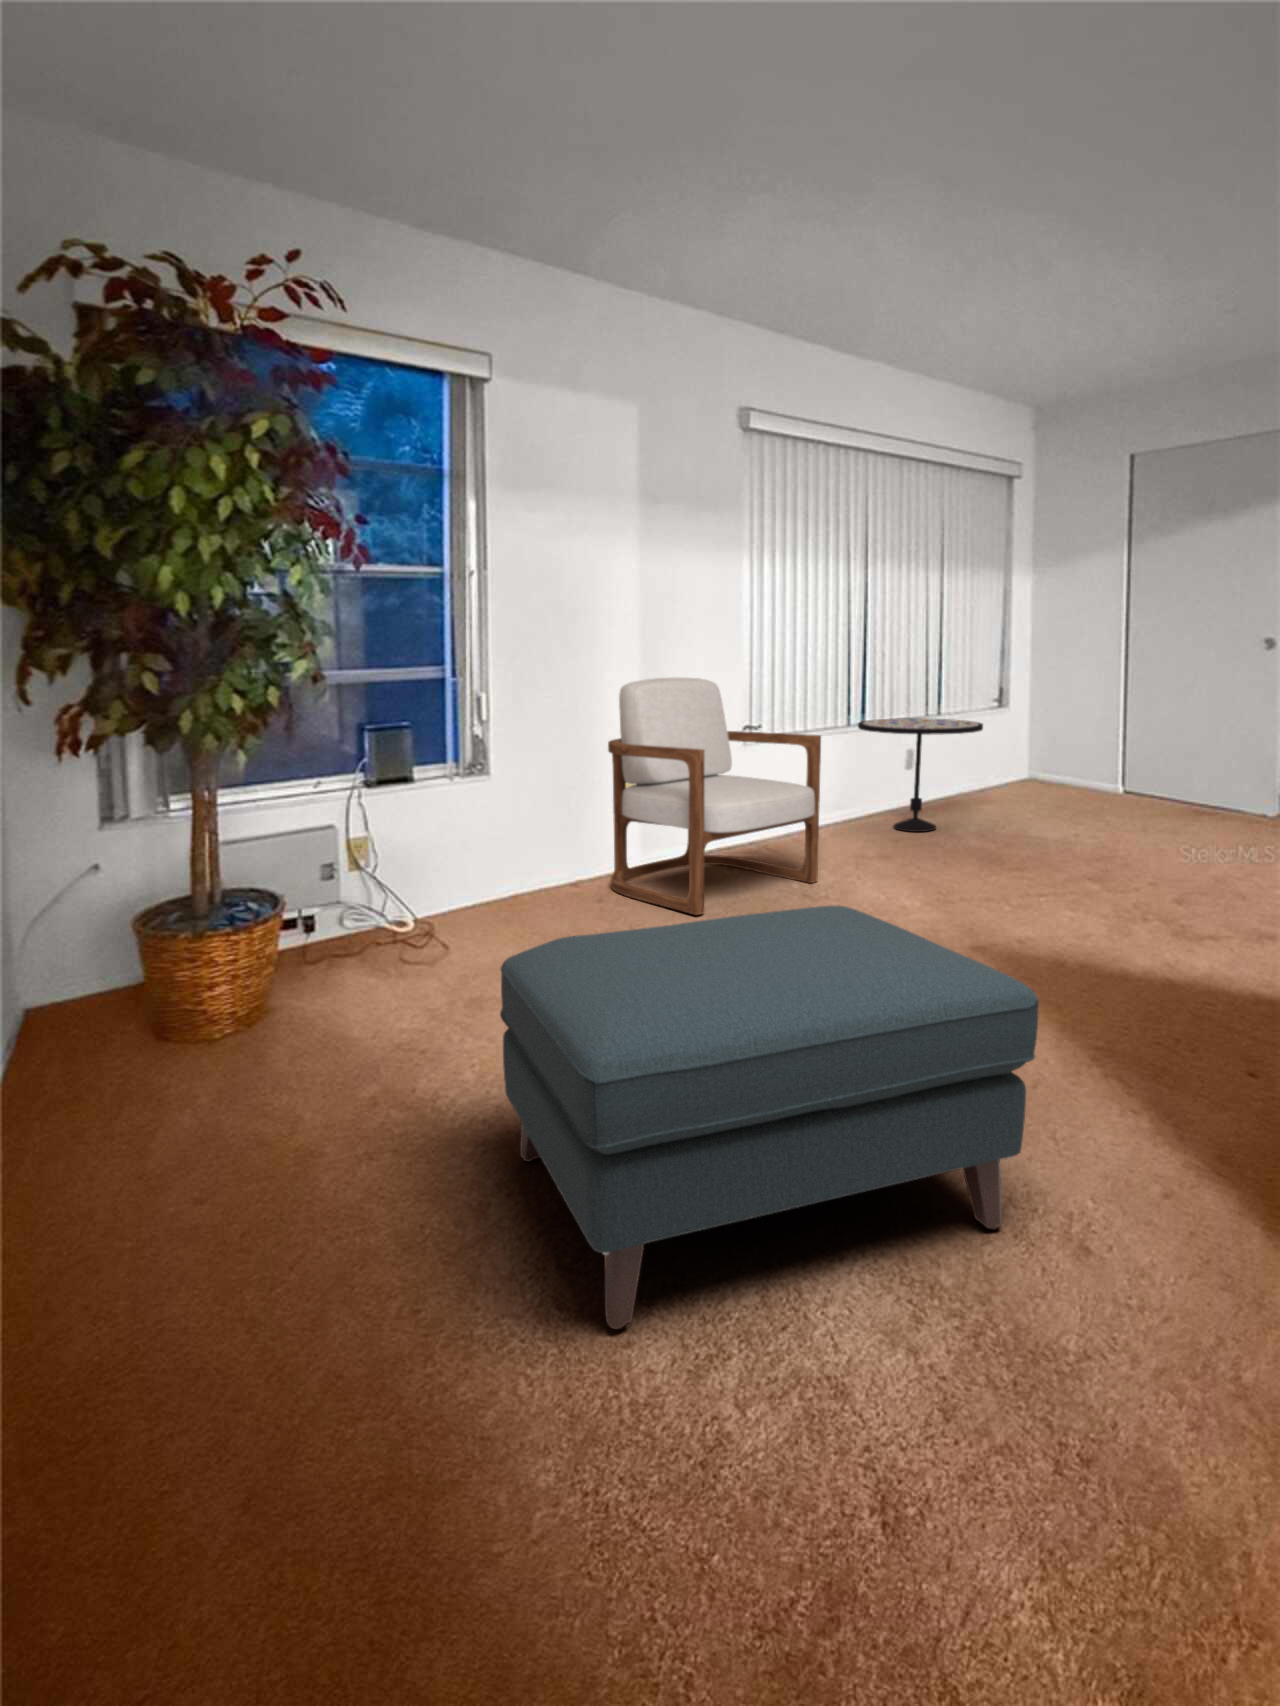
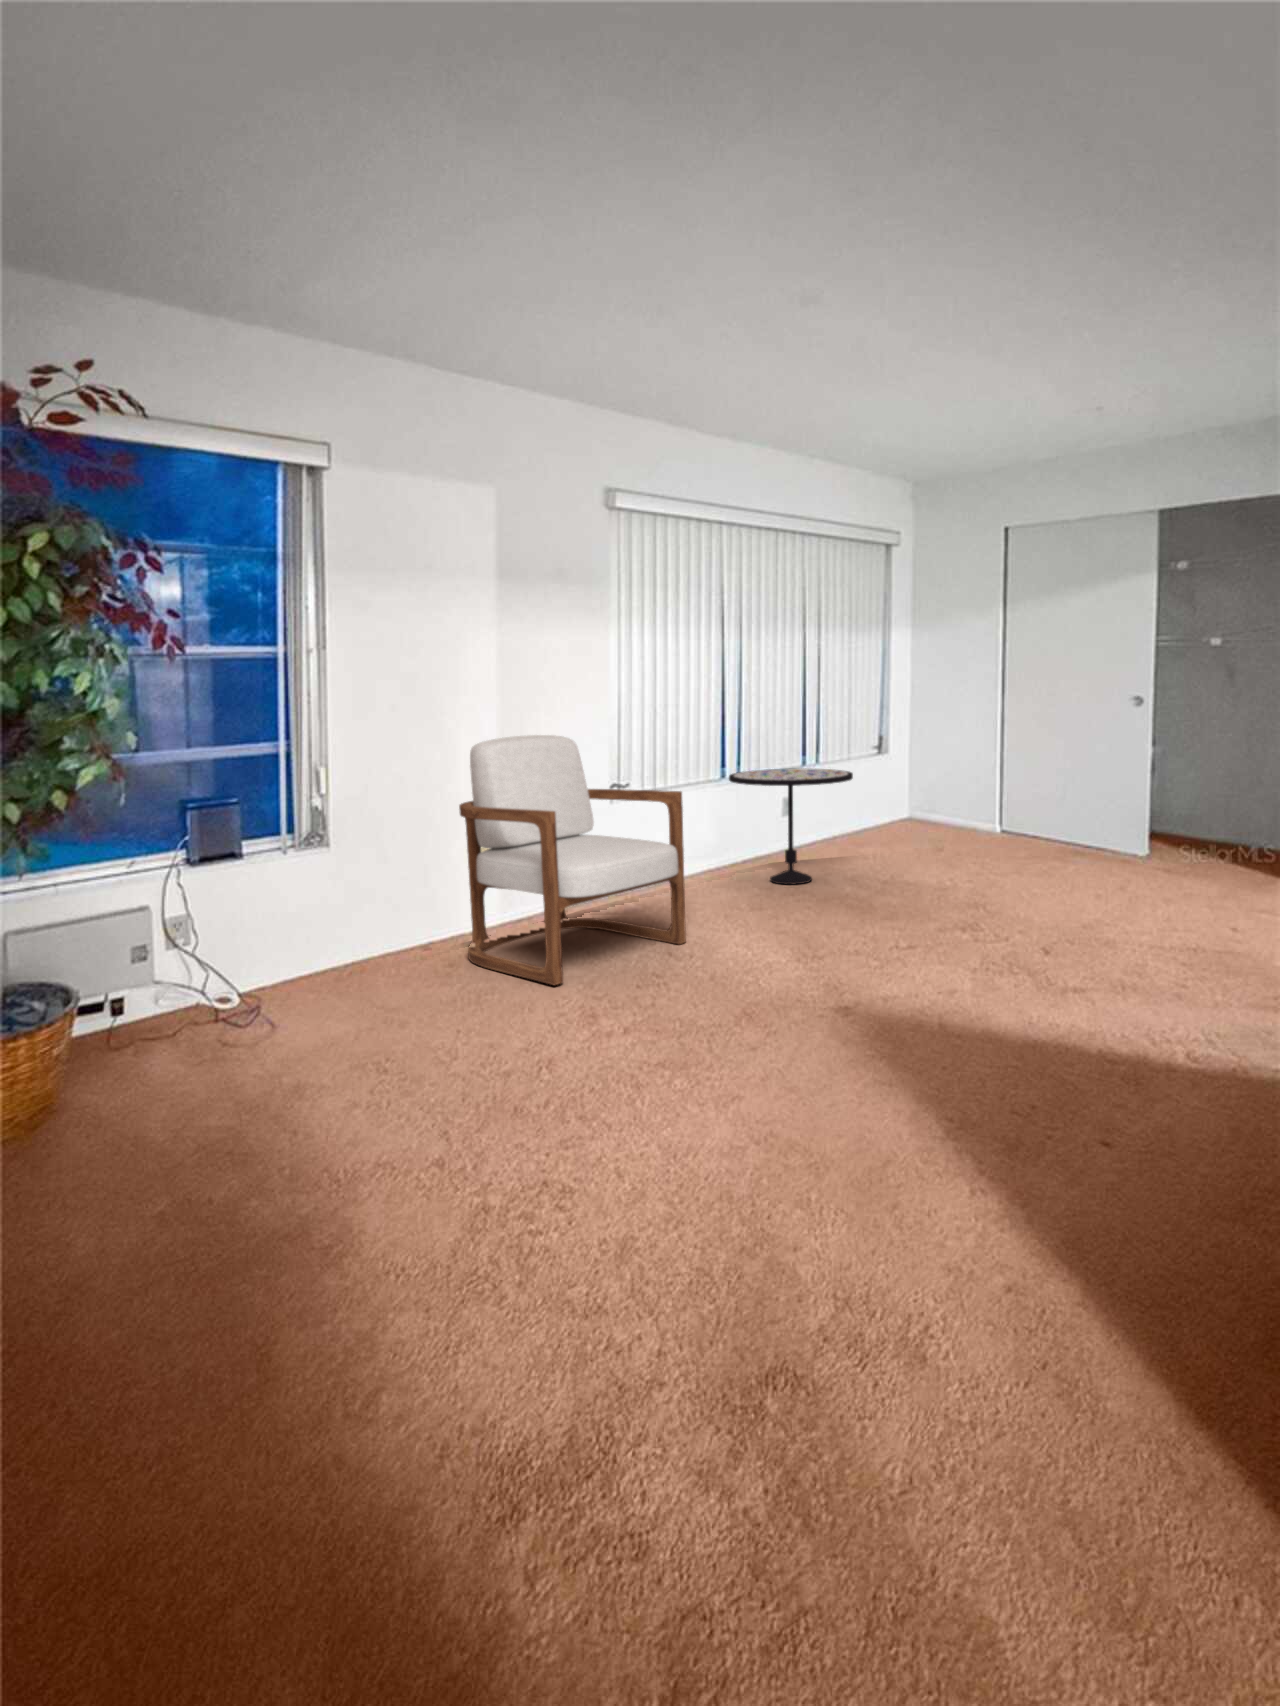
ottoman: present [500,905,1039,1329] -> none [282,982,859,1494]

